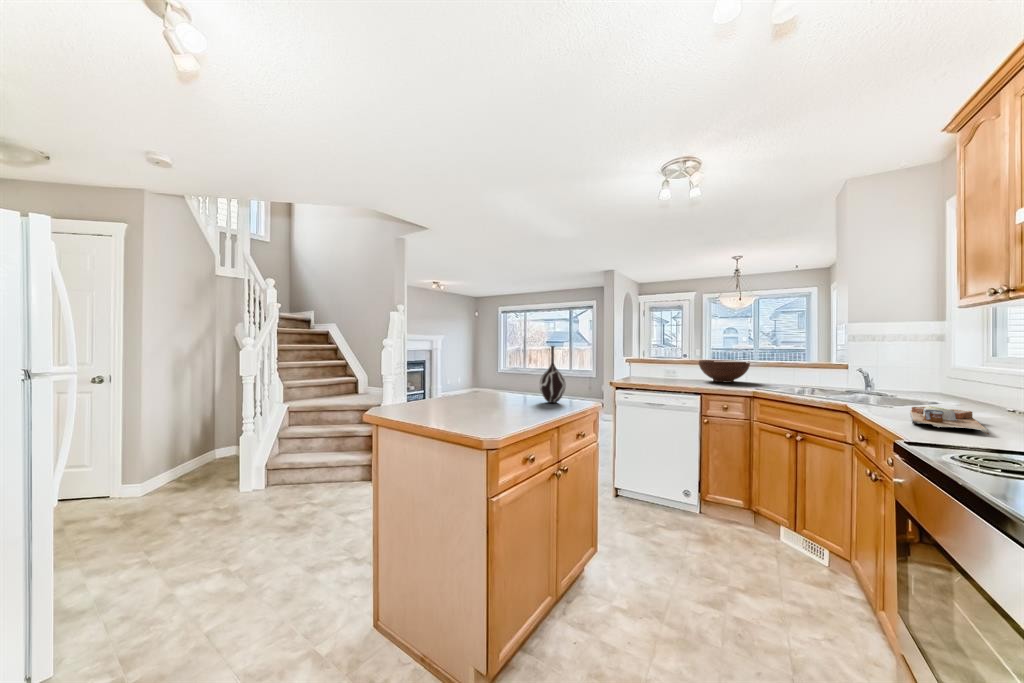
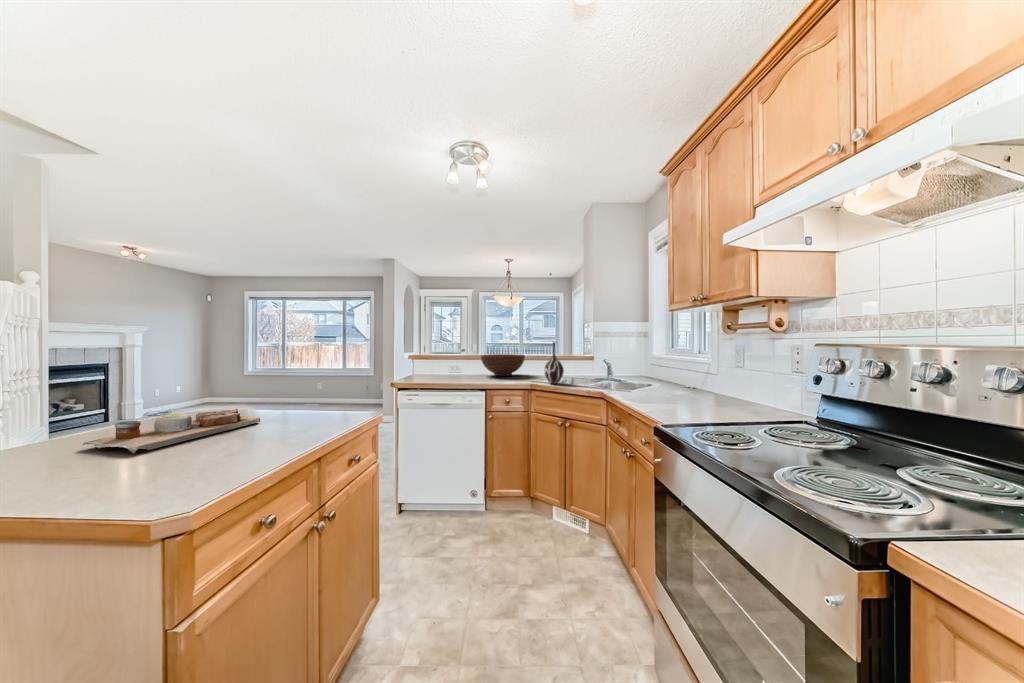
vase: present [540,346,566,403] -> present [544,342,564,384]
cutting board: present [910,406,989,435] -> present [83,409,260,454]

